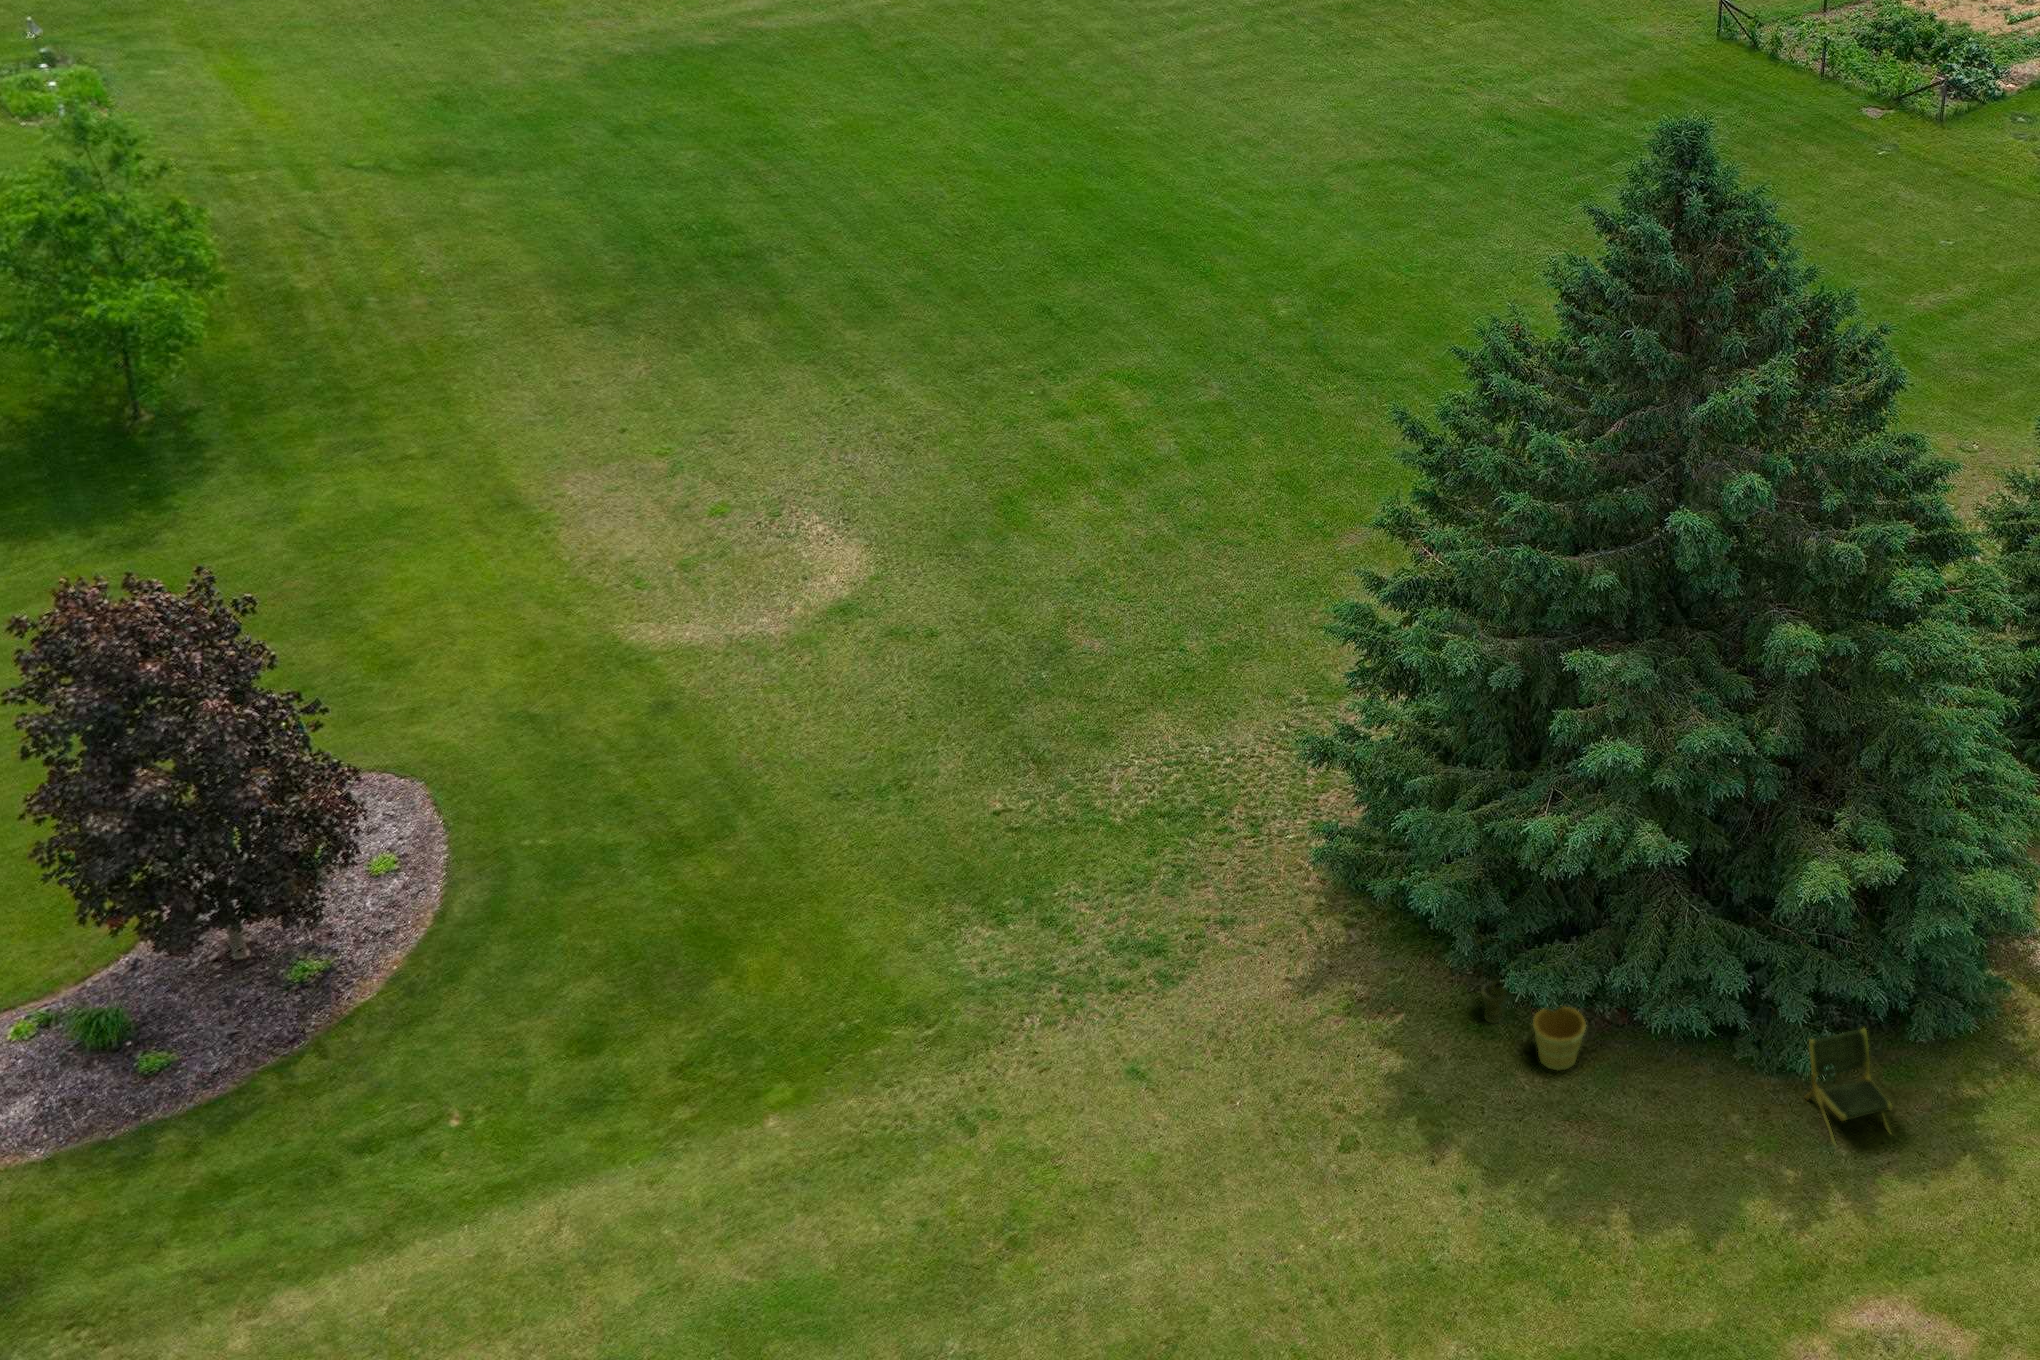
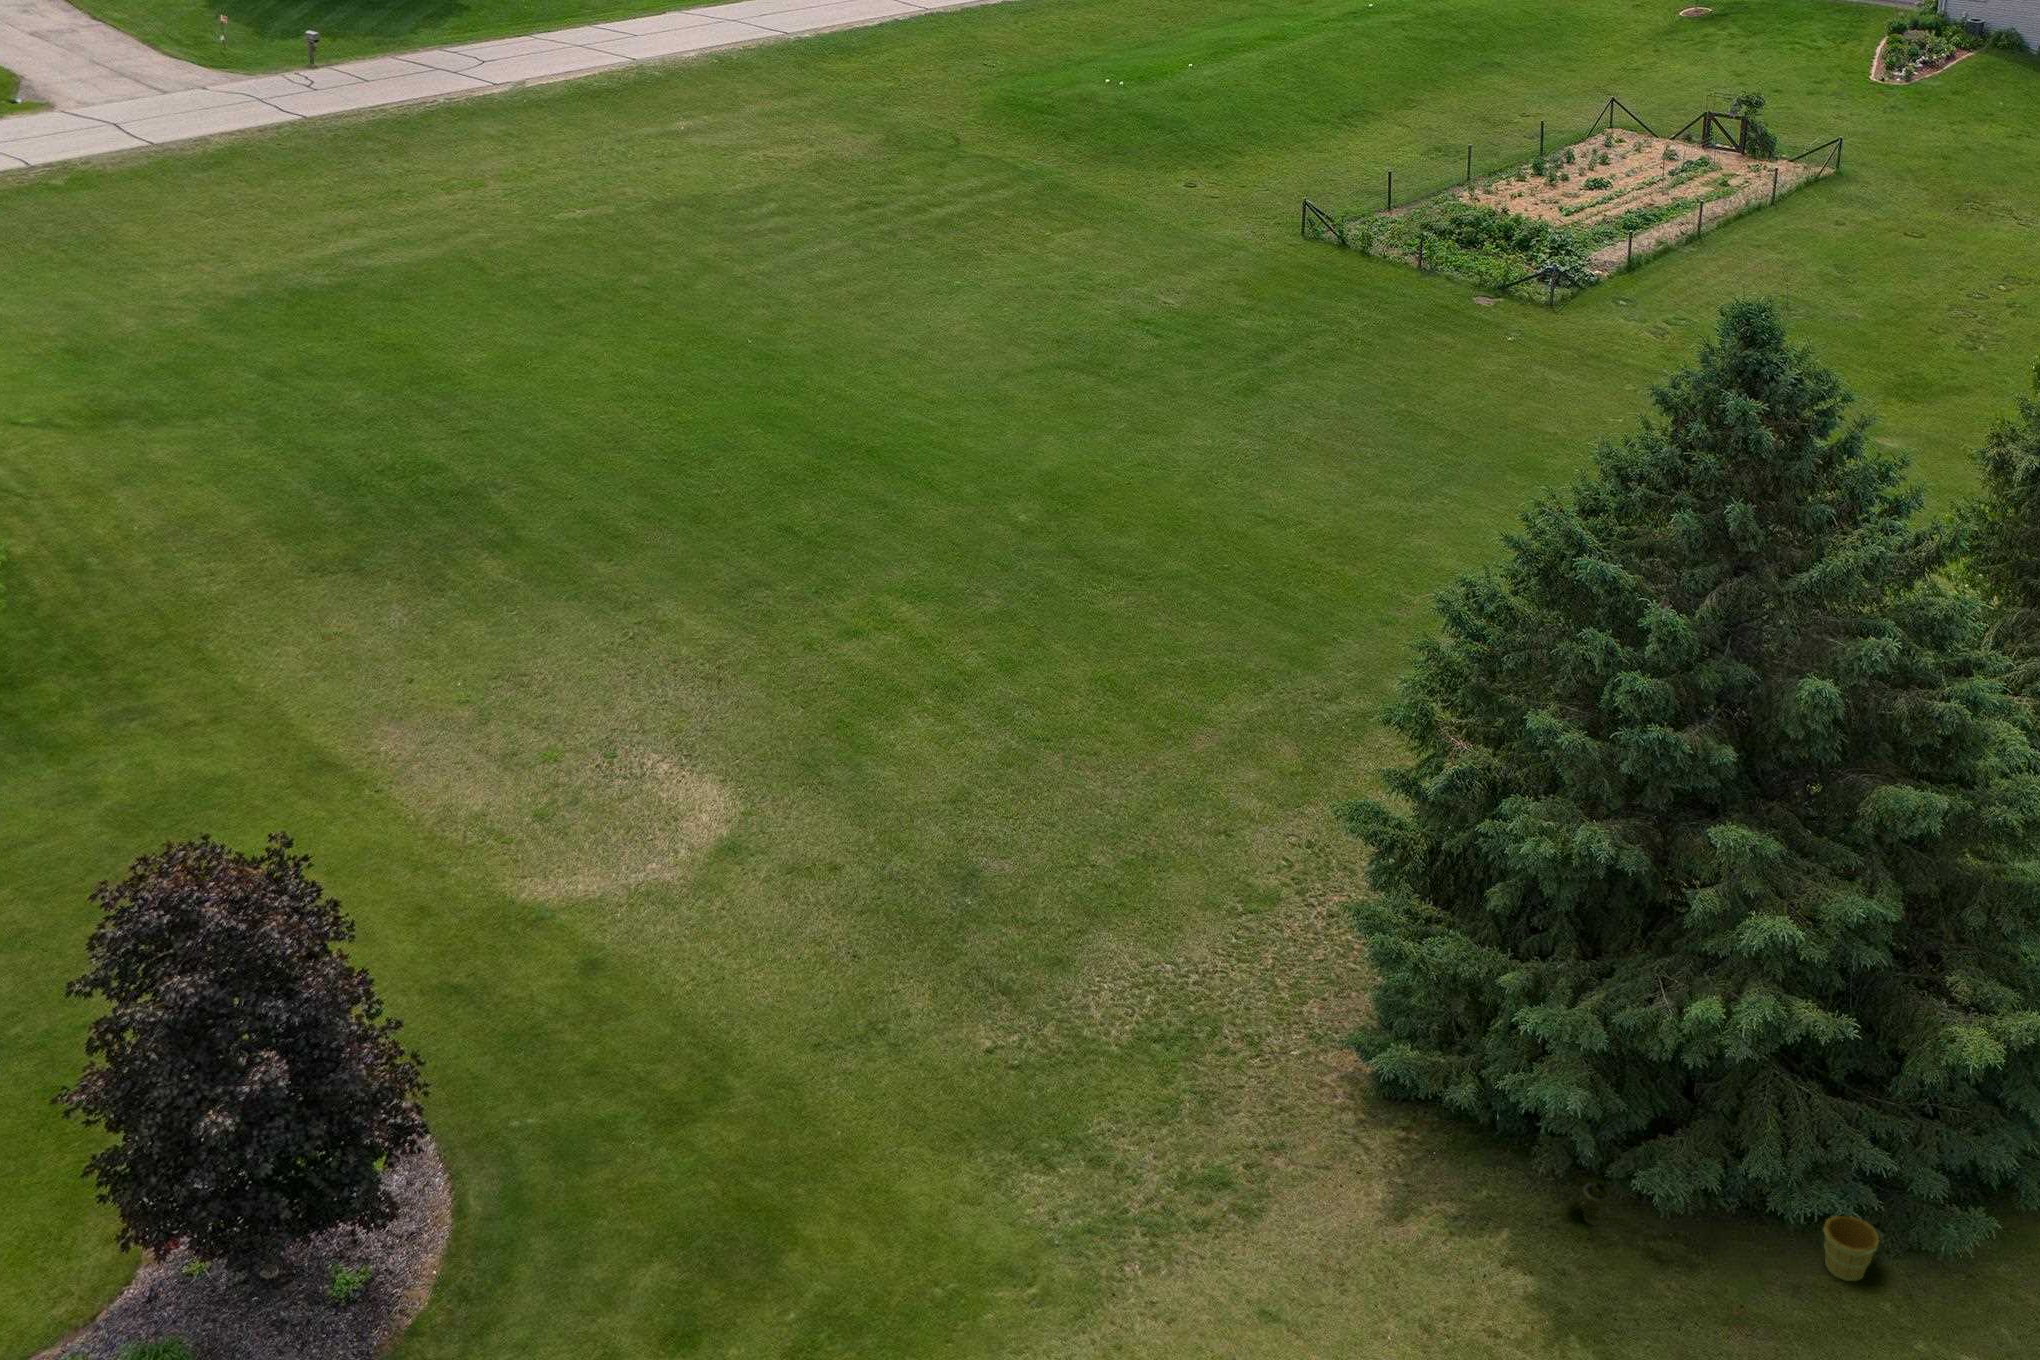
wooden bucket: present [1533,1007,1586,1070] -> present [1823,1216,1879,1281]
lounge chair: present [1805,1028,1892,1144] -> none [1916,1196,2018,1317]

